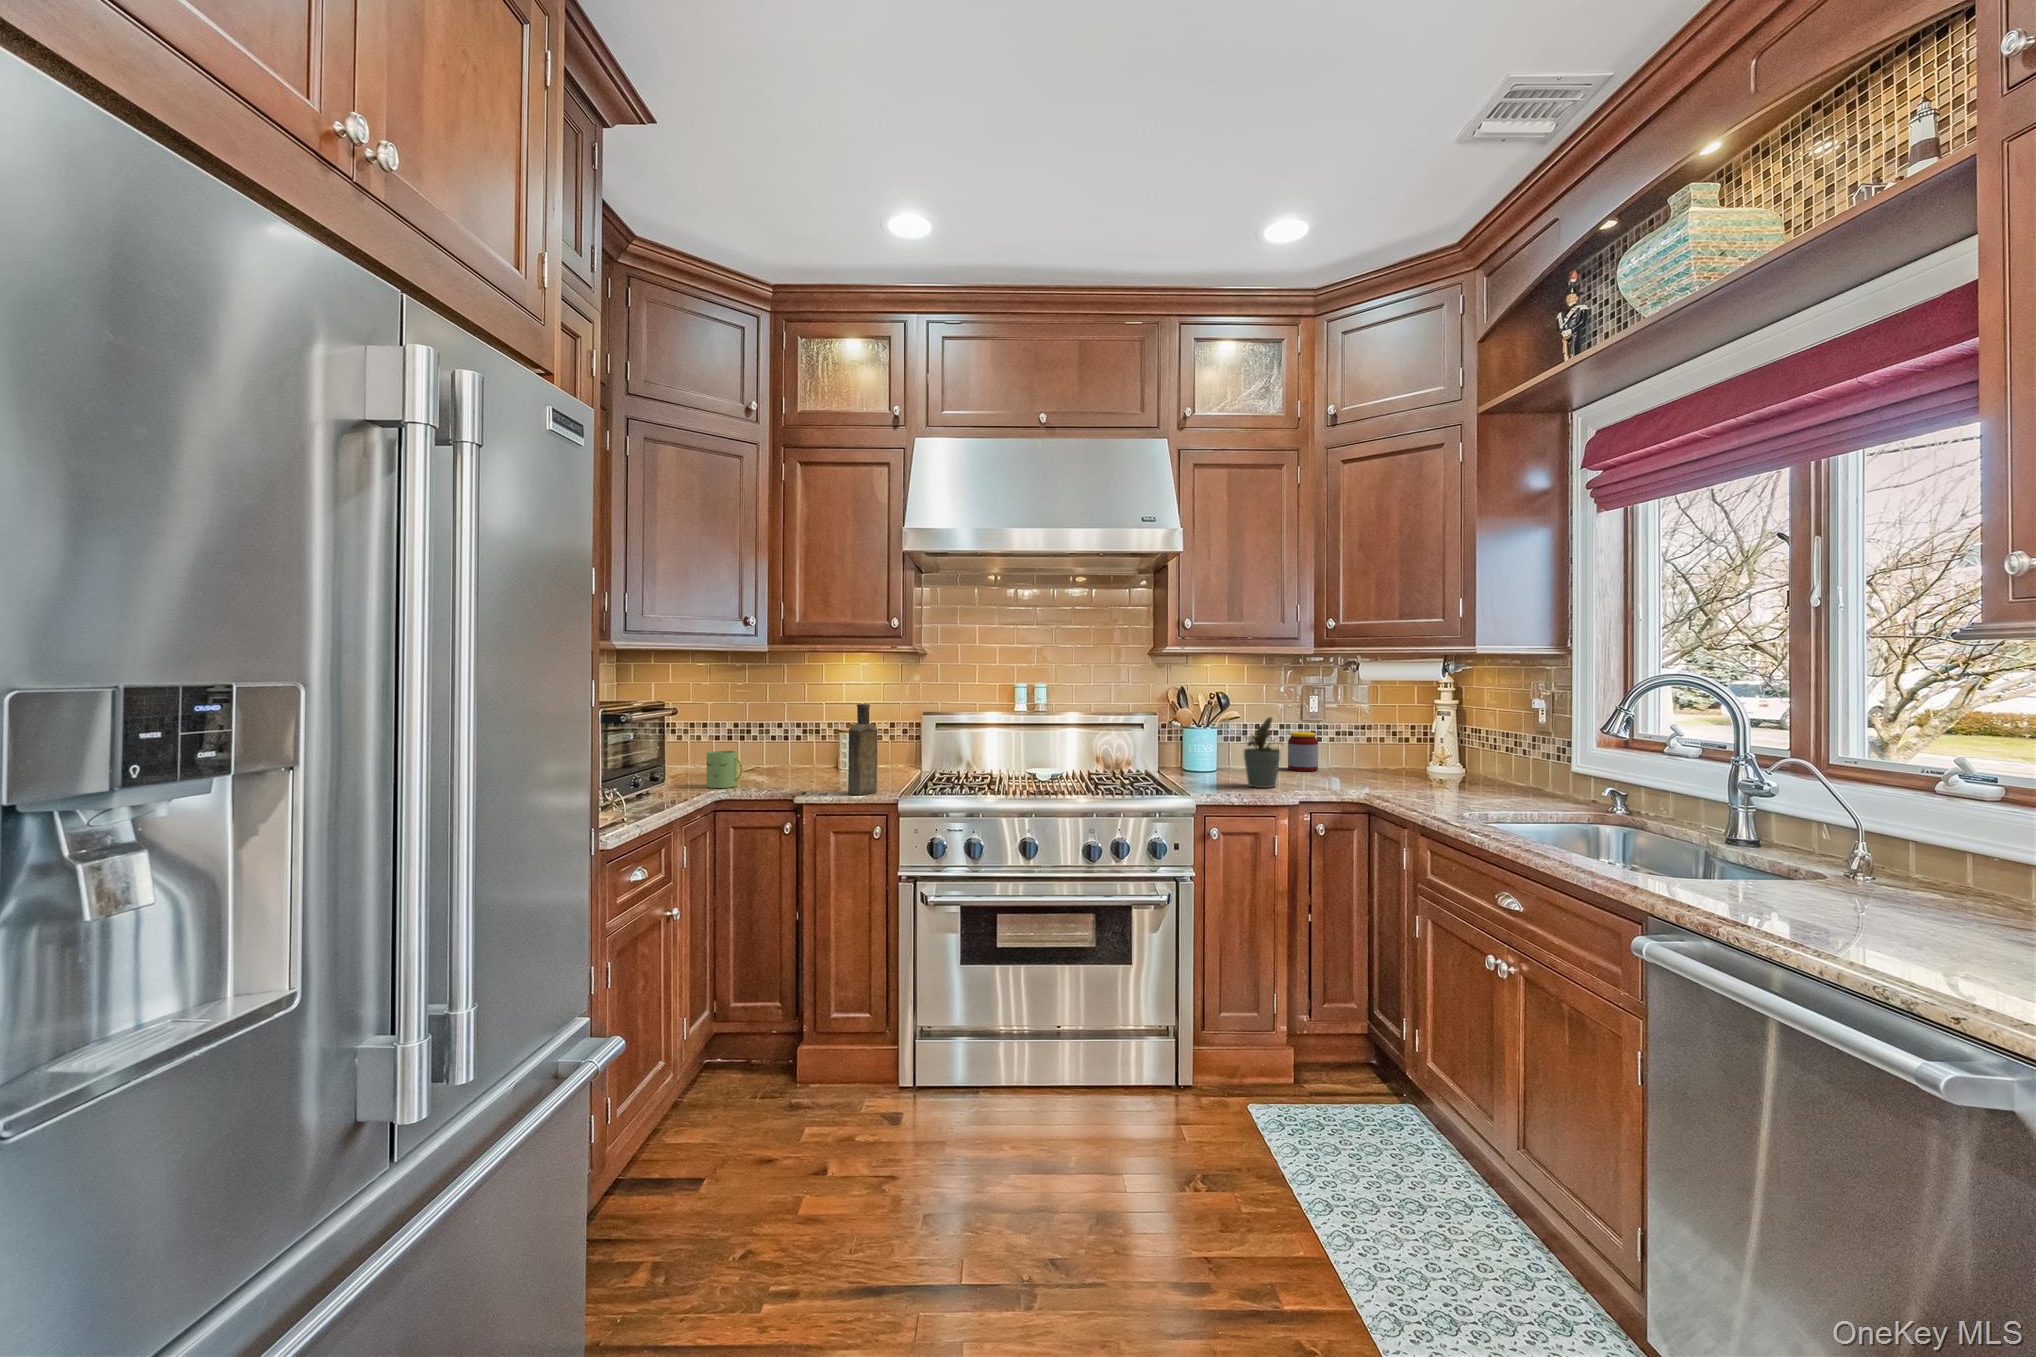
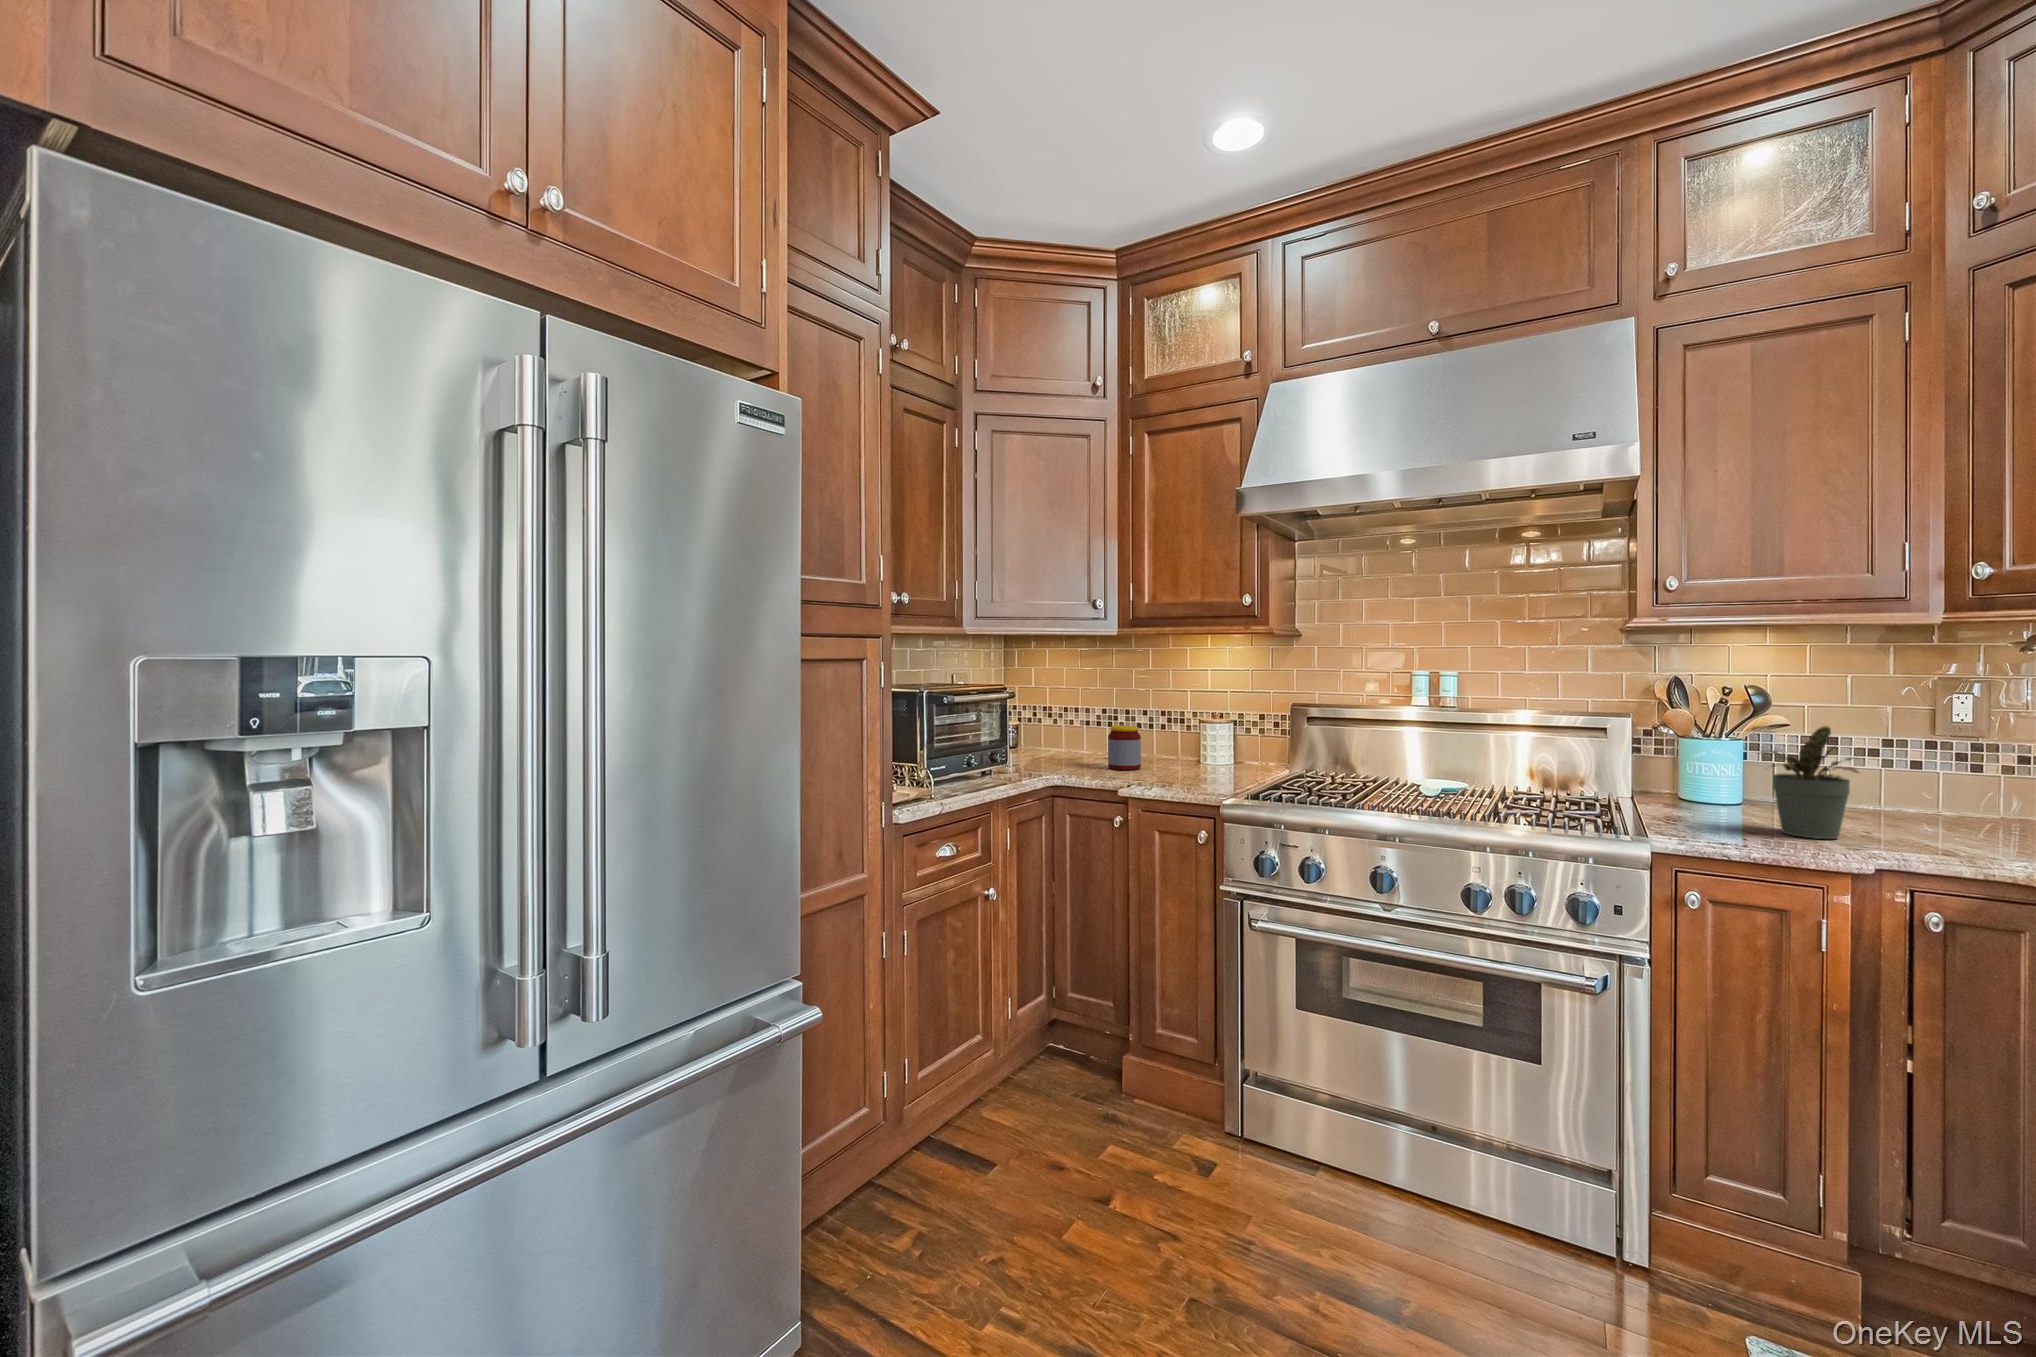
bottle: present [848,704,877,795] -> none [1168,693,1212,794]
jar: present [1288,732,1318,771] -> present [1108,725,1141,770]
mug: present [707,751,742,788] -> none [1053,737,1086,775]

